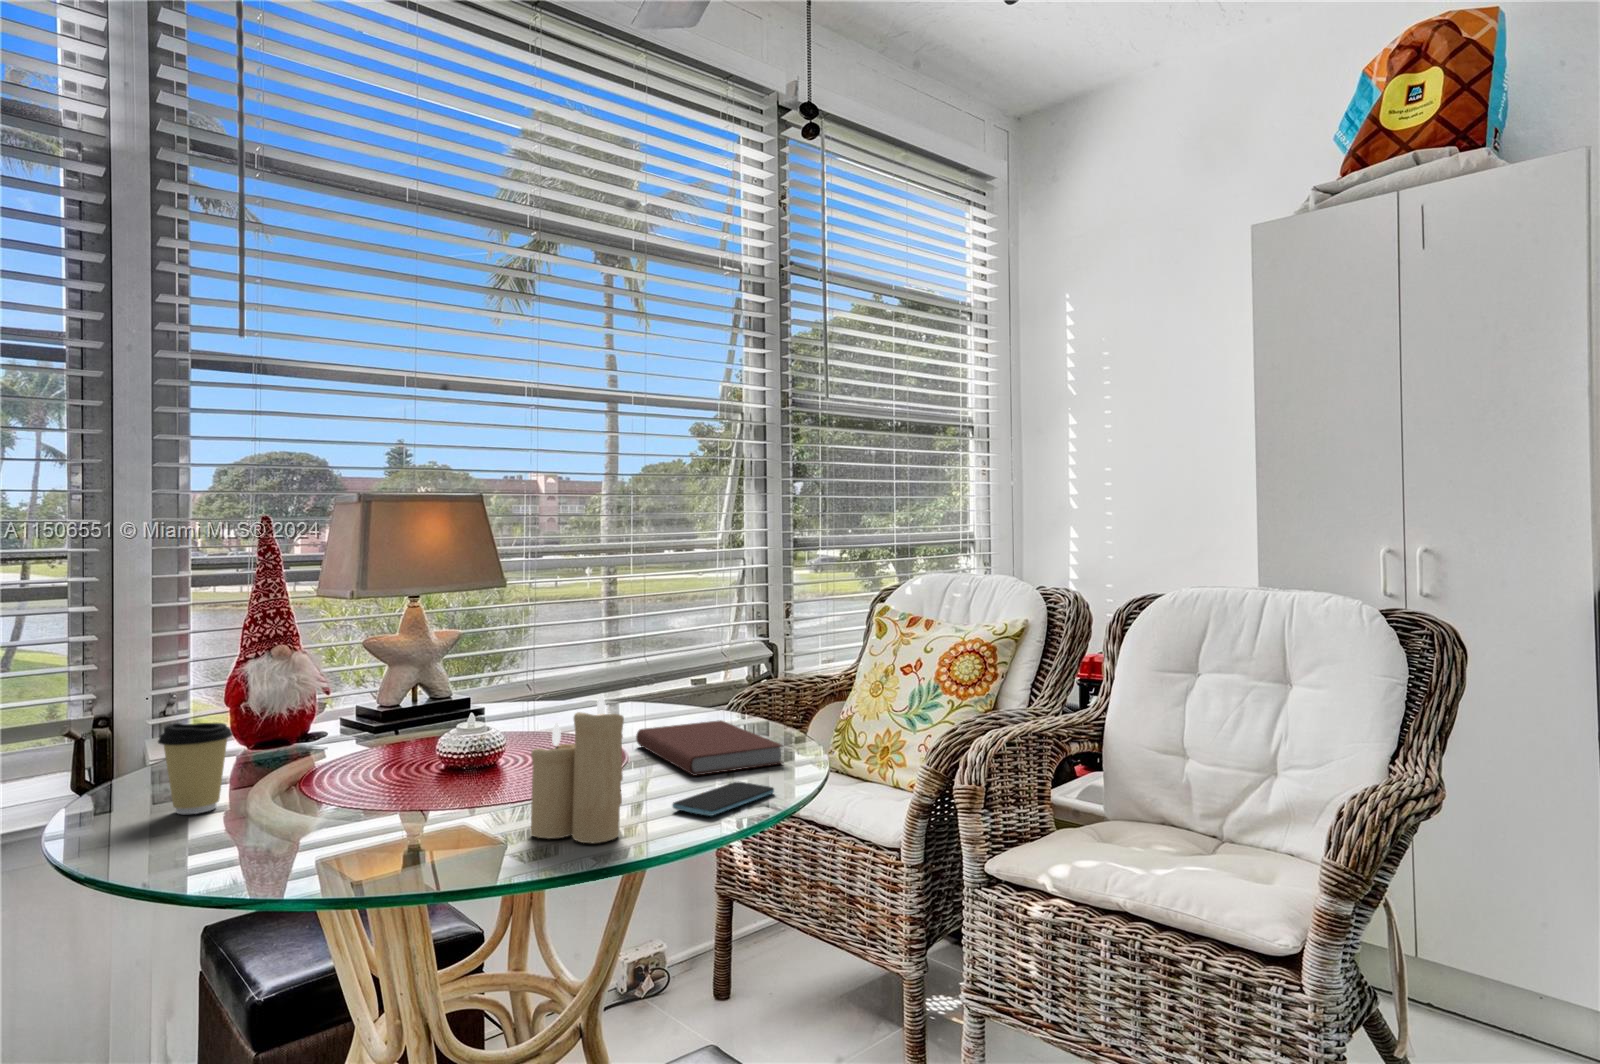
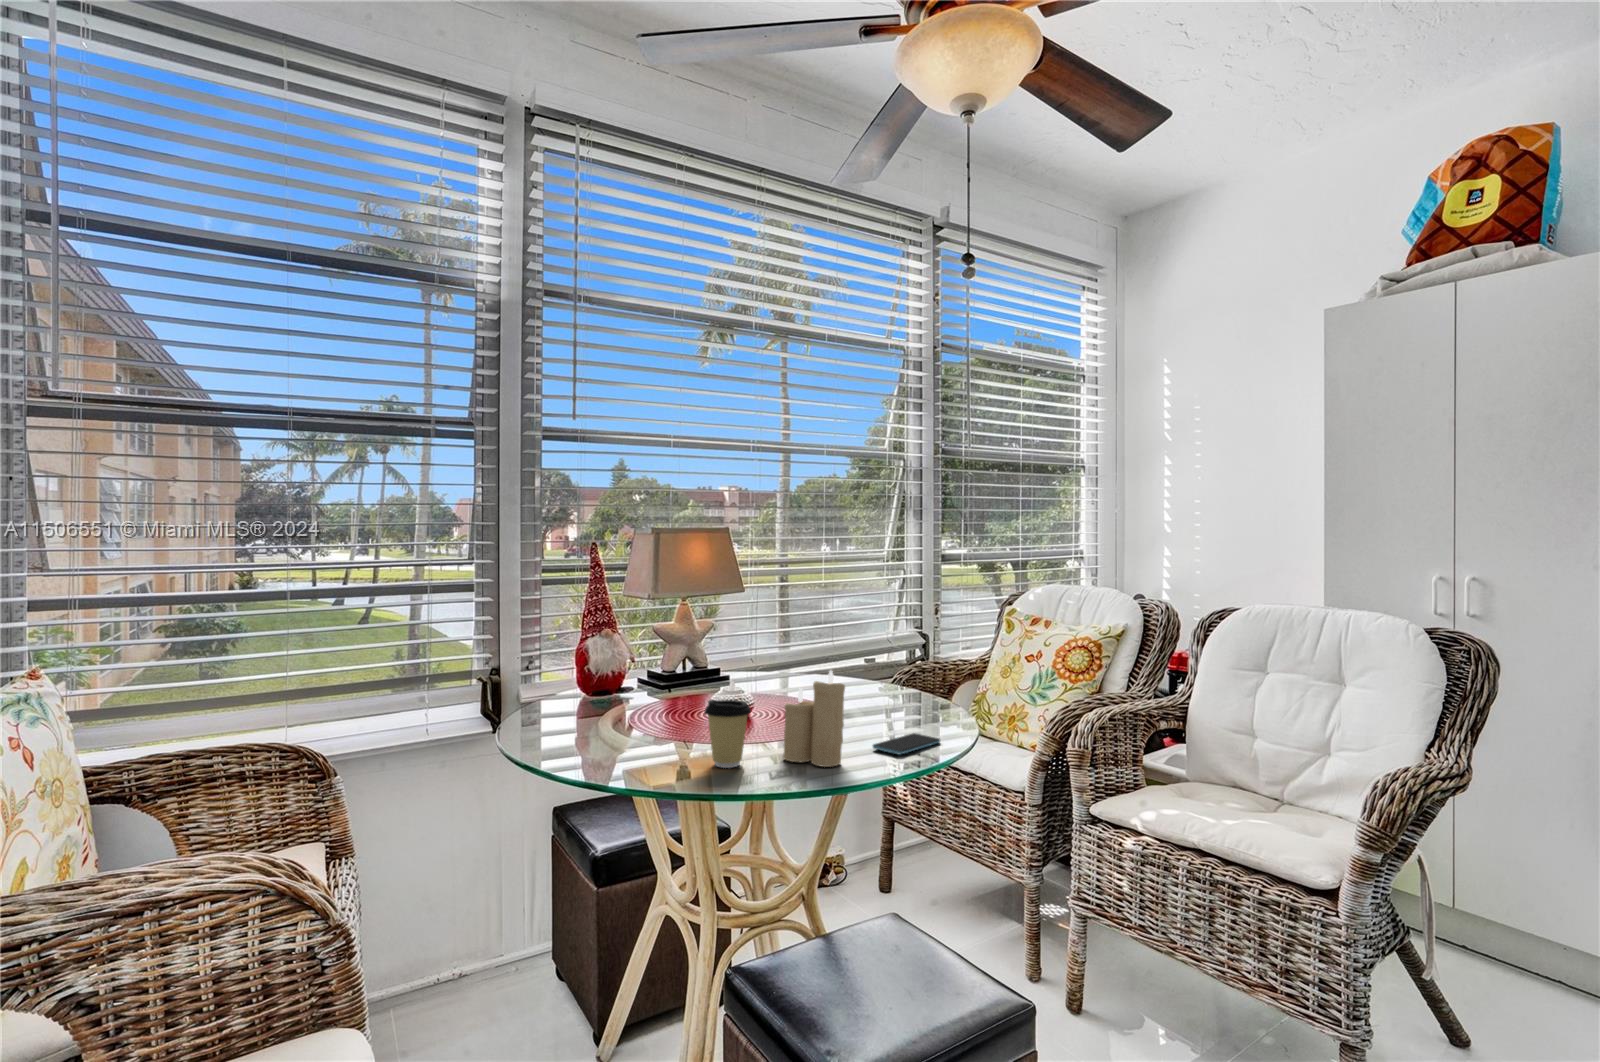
book: present [636,720,783,776] -> none [837,690,944,728]
coffee cup: present [158,723,233,814] -> present [704,700,751,768]

